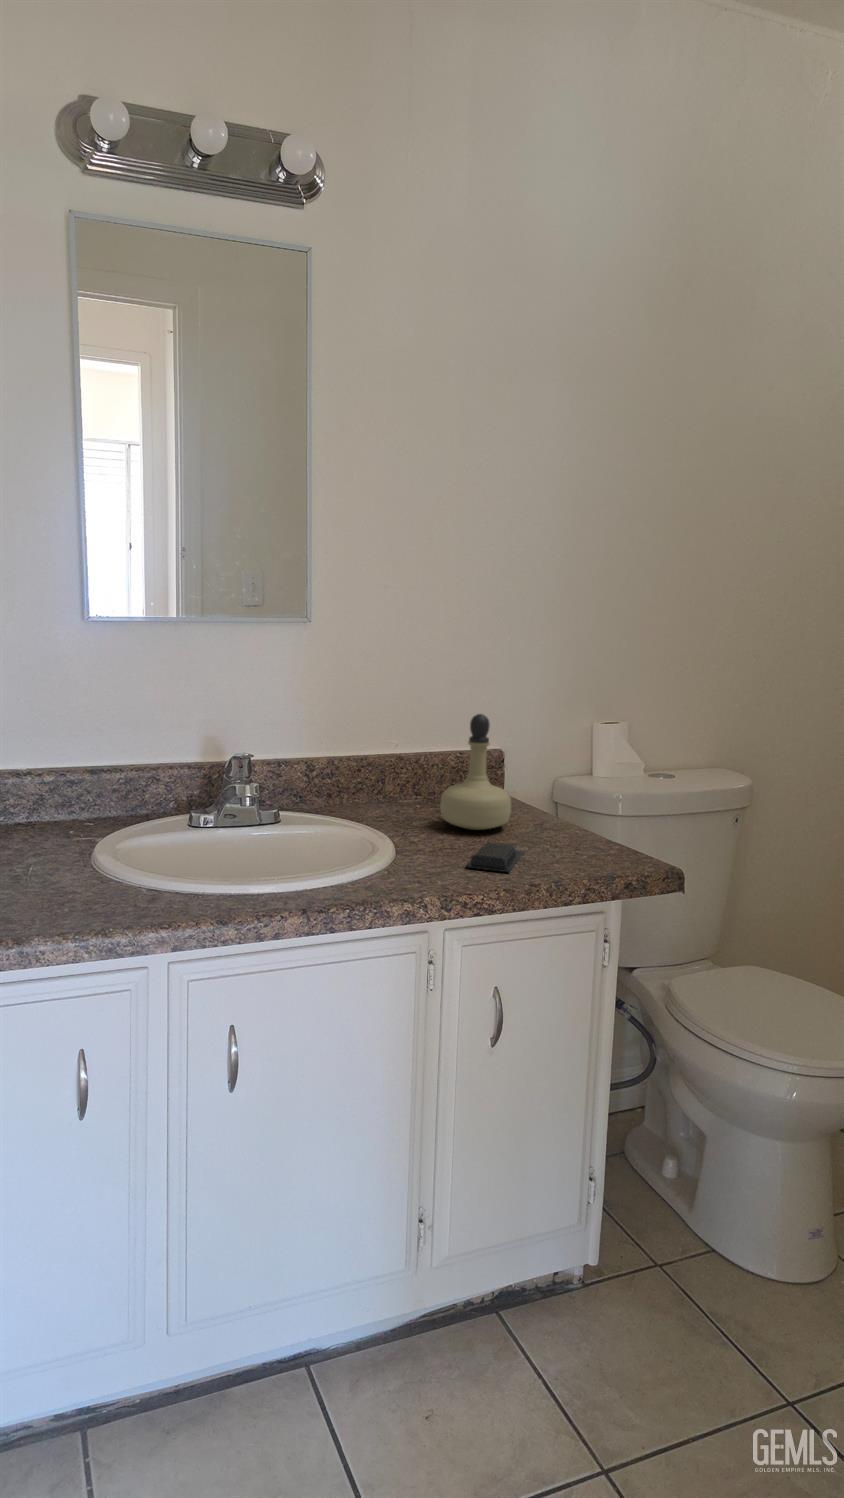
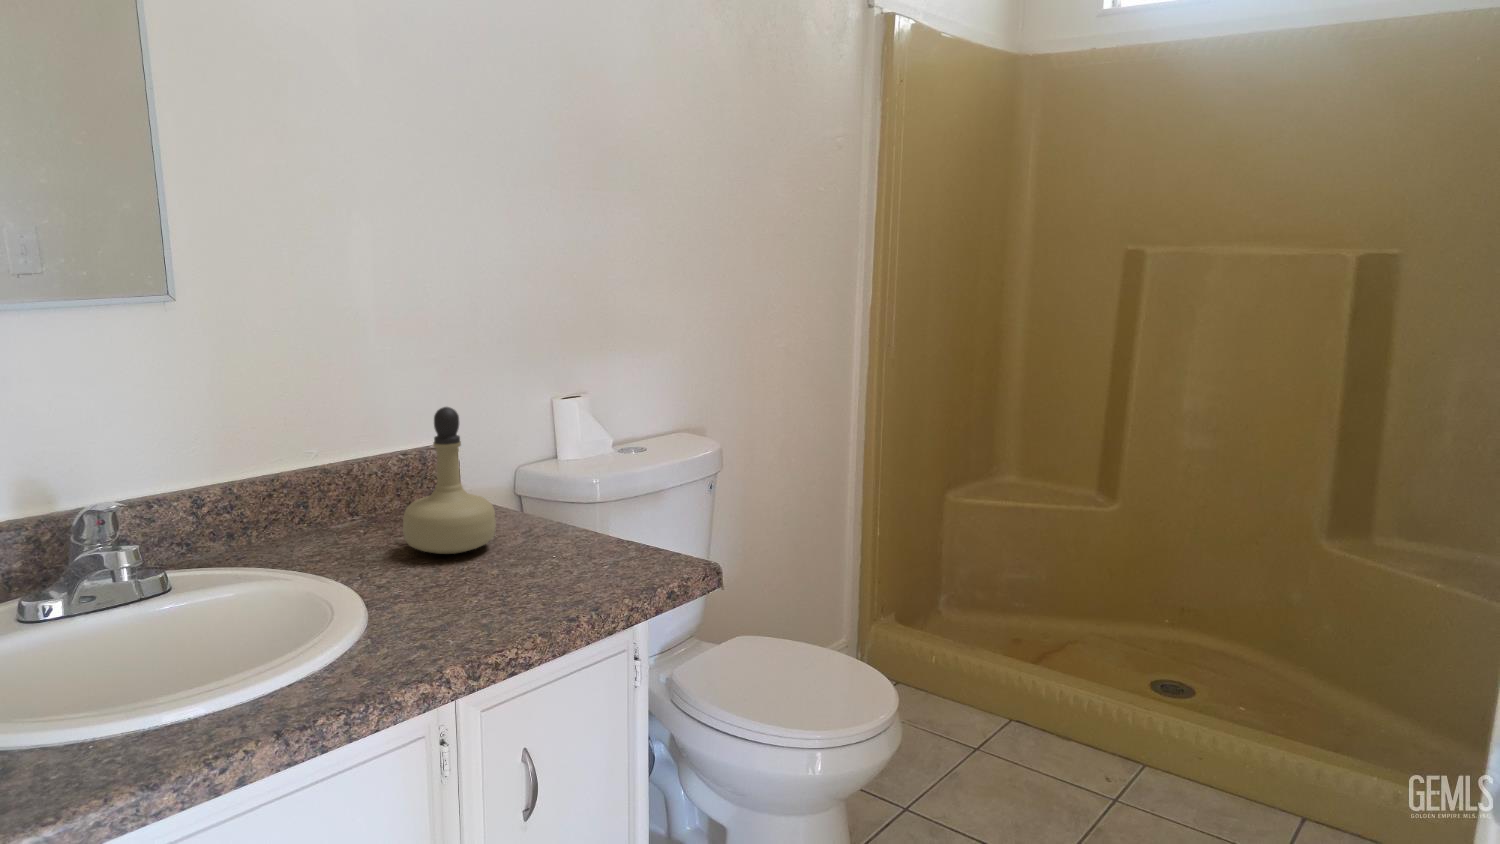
soap bar: present [466,842,523,872] -> none [474,568,533,611]

